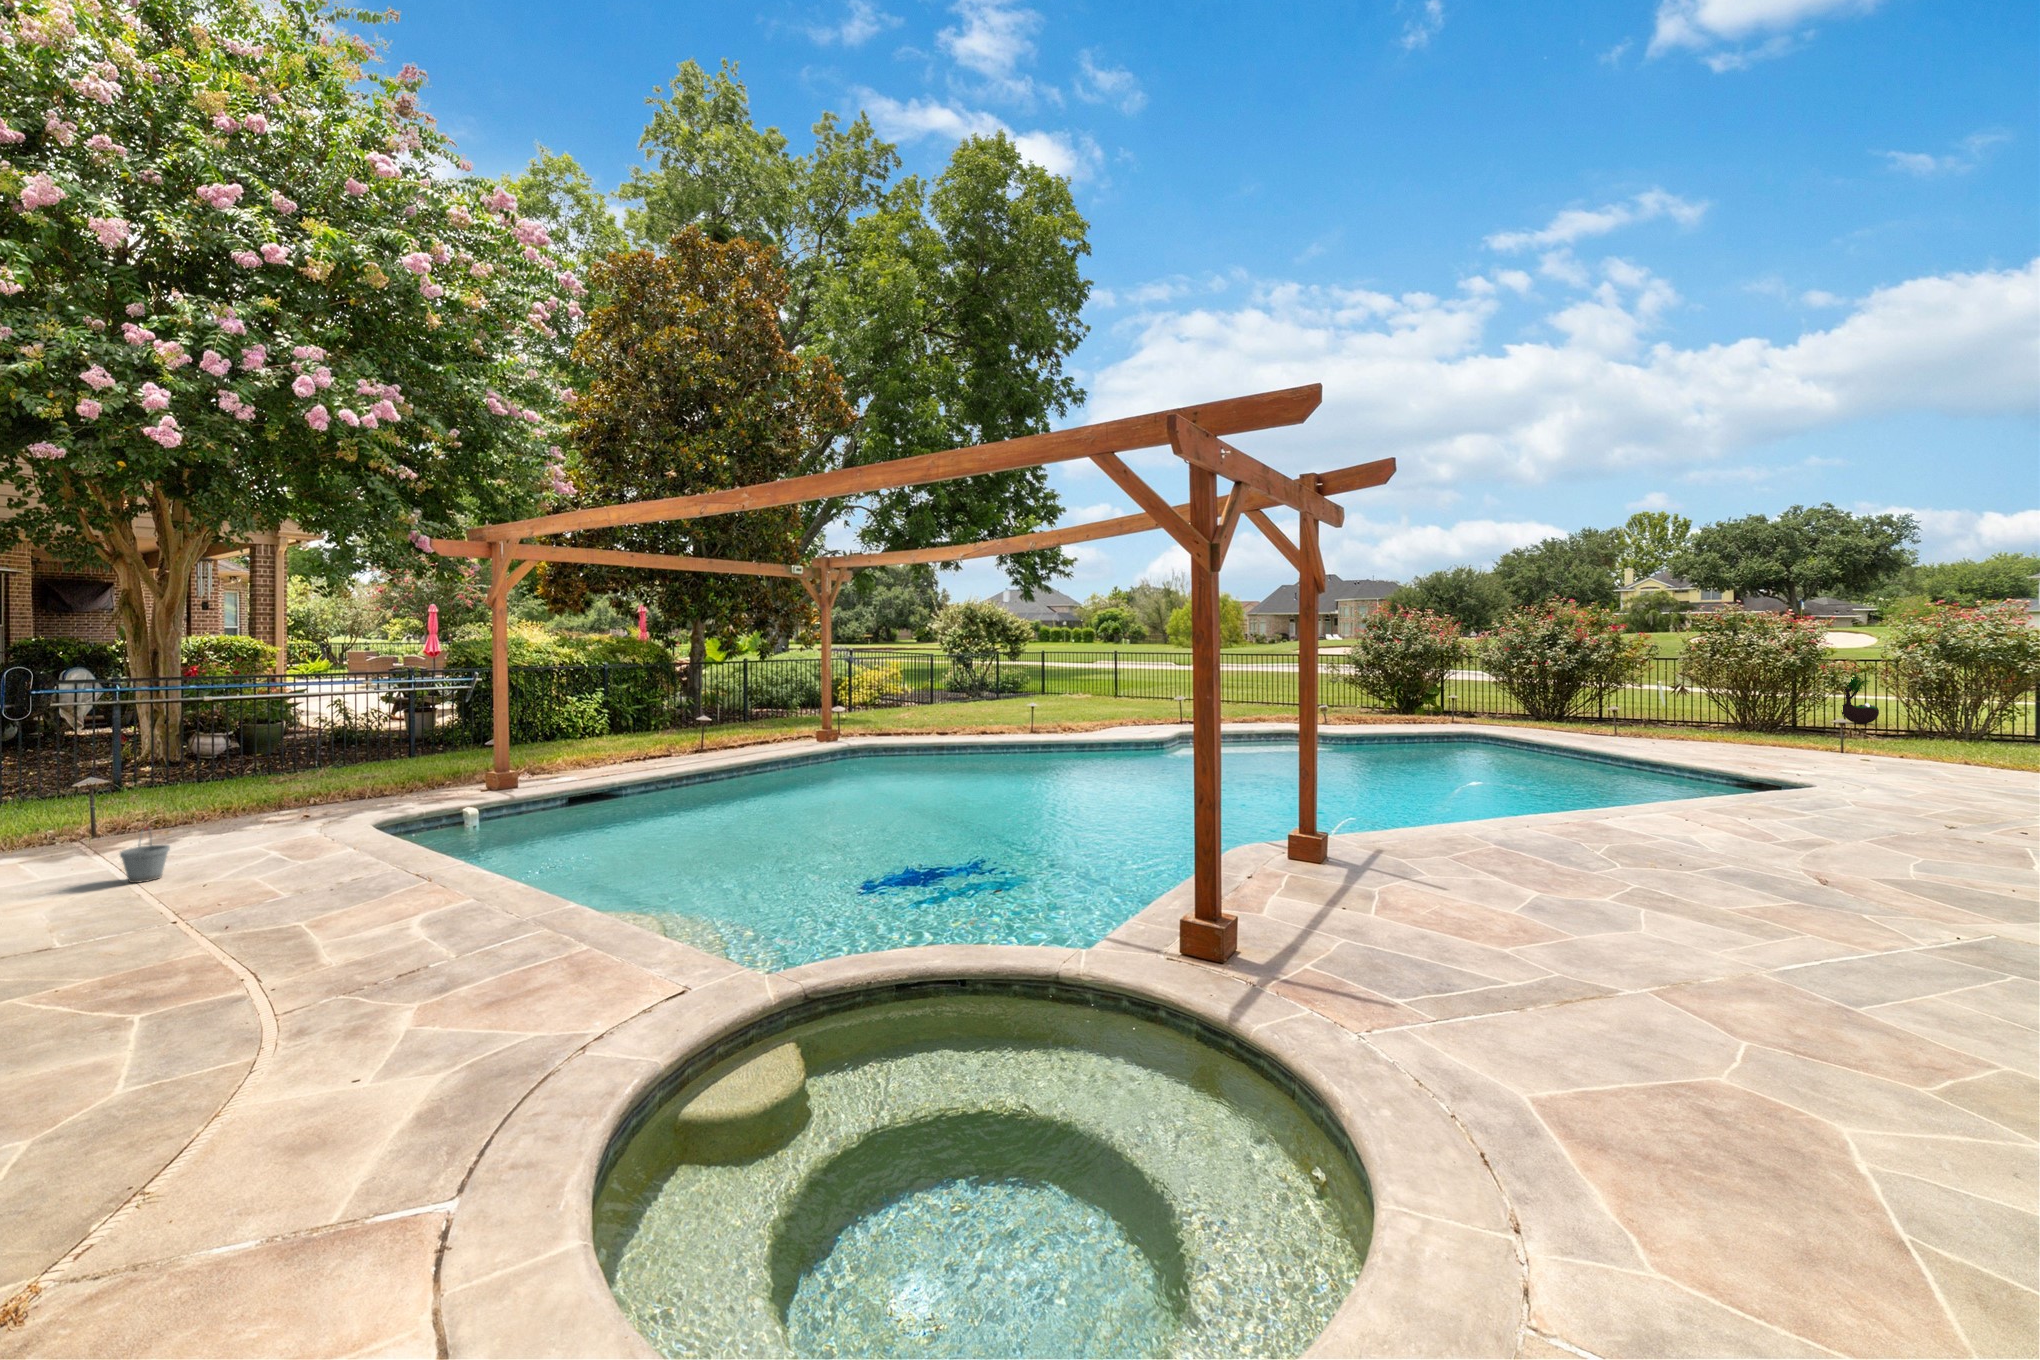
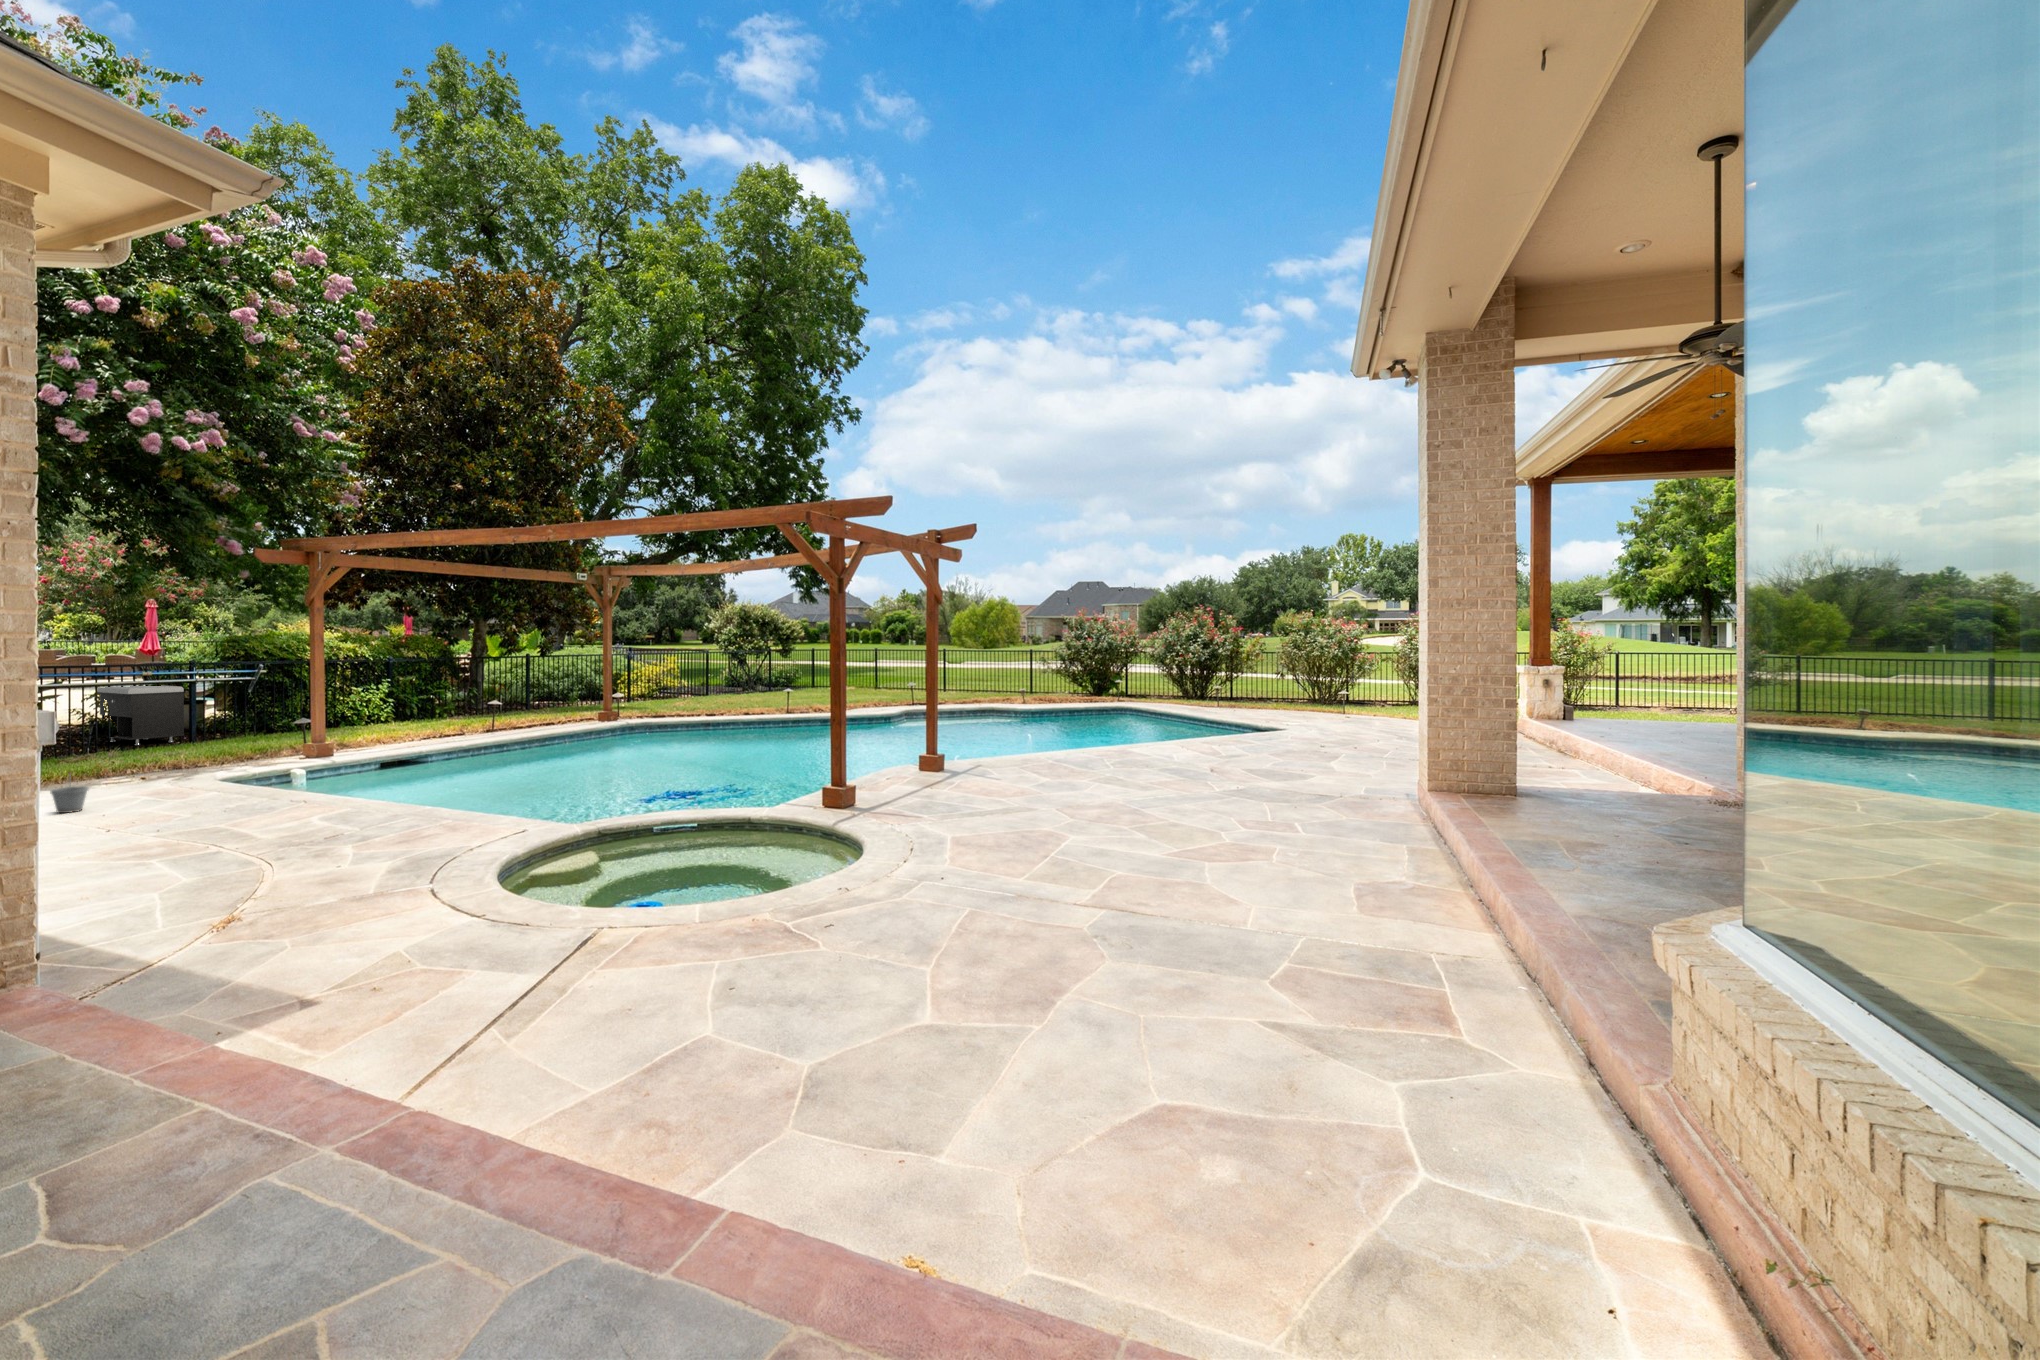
potted tree: present [1841,672,1879,724] -> none [1374,660,1400,700]
storage bench: none [320,695,395,761] -> present [97,686,184,745]

